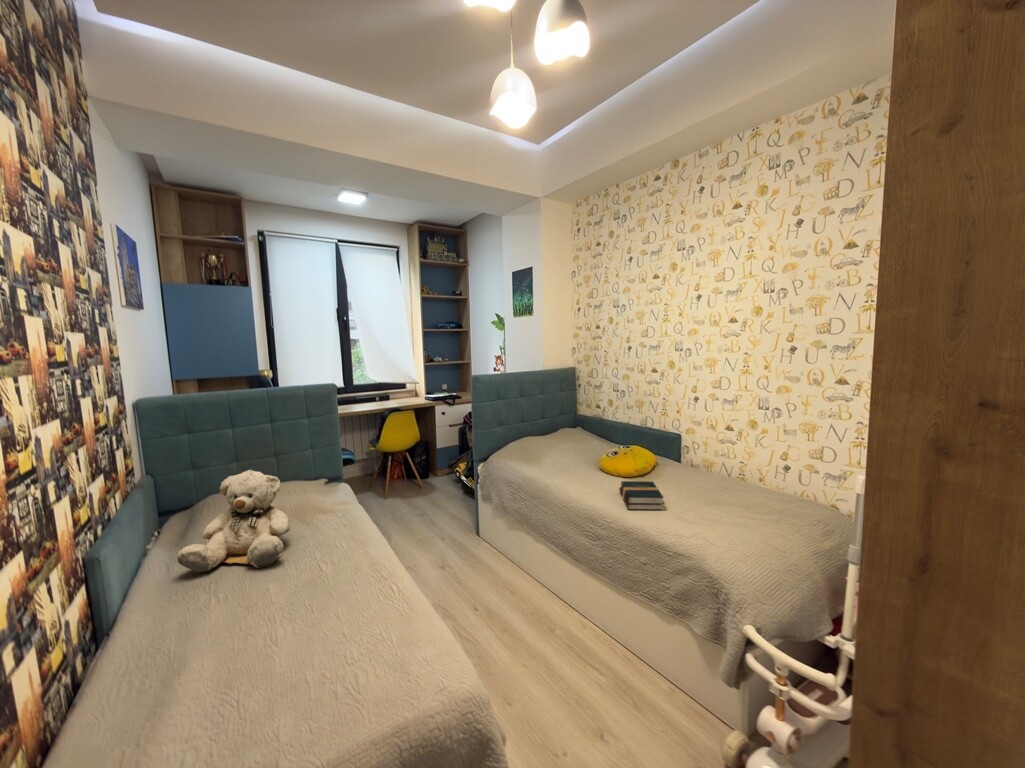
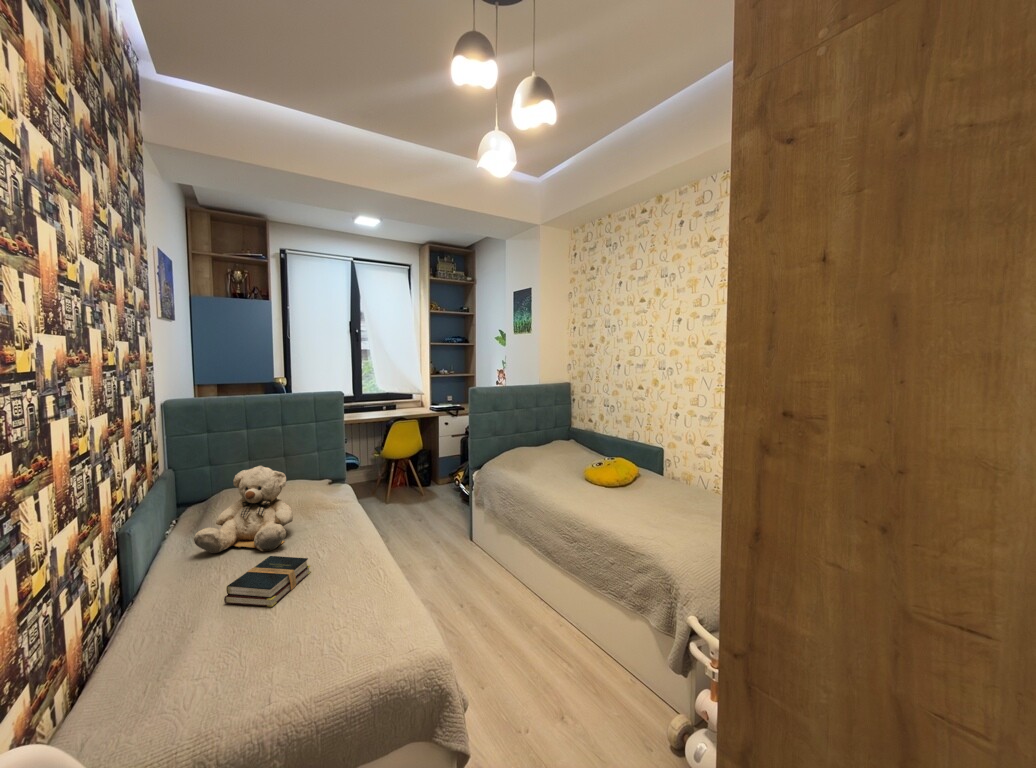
hardback book: present [619,481,665,510] -> present [224,556,311,607]

